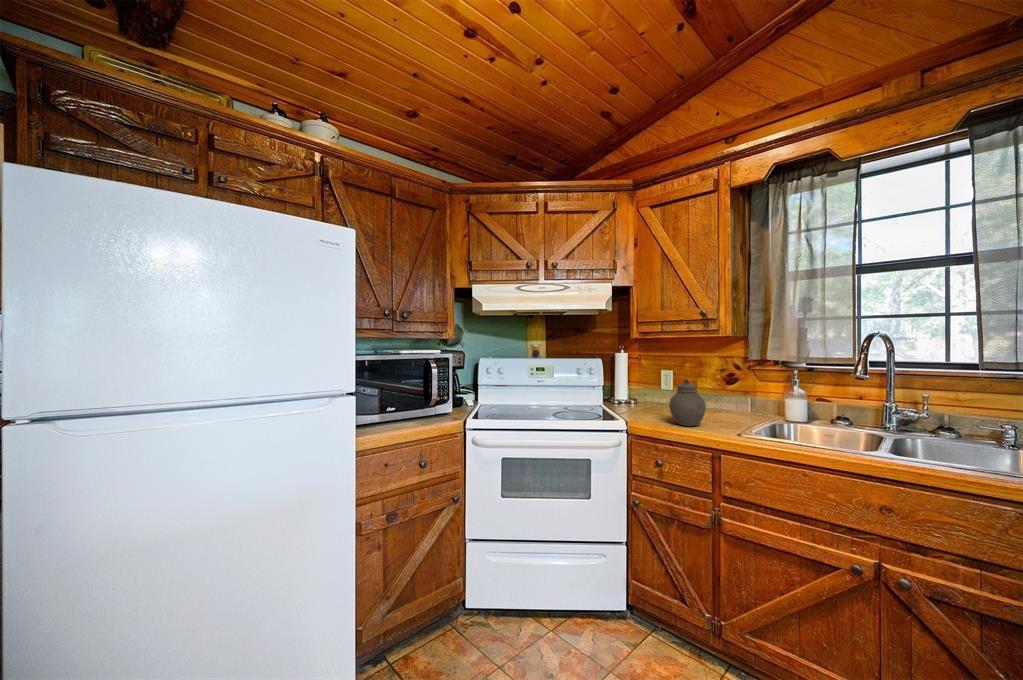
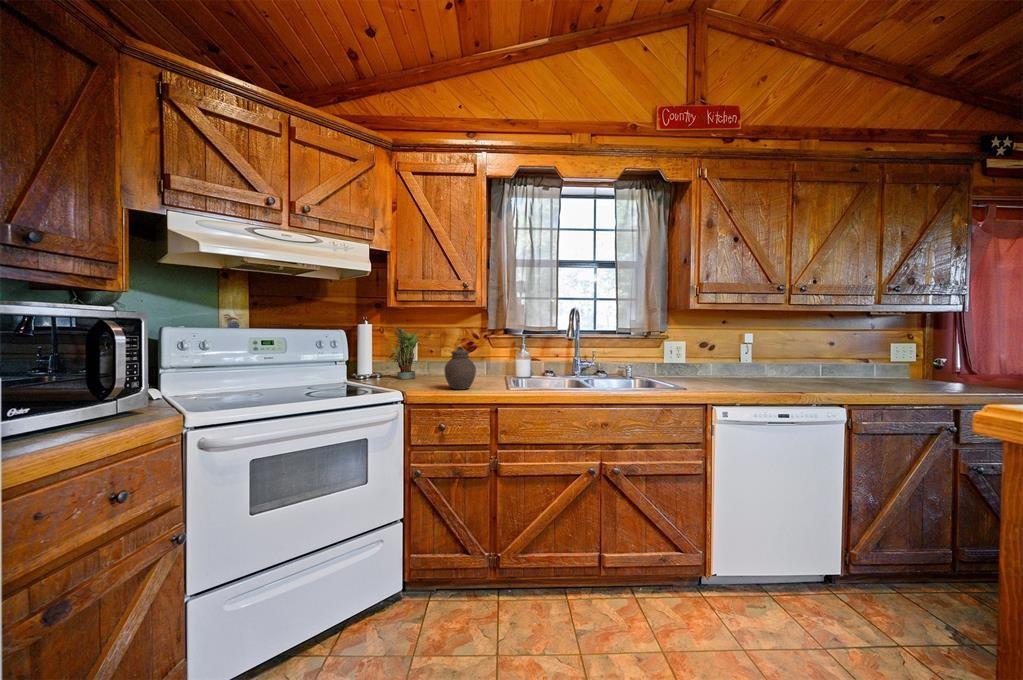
potted plant: none [640,355,669,405] -> present [389,326,419,379]

